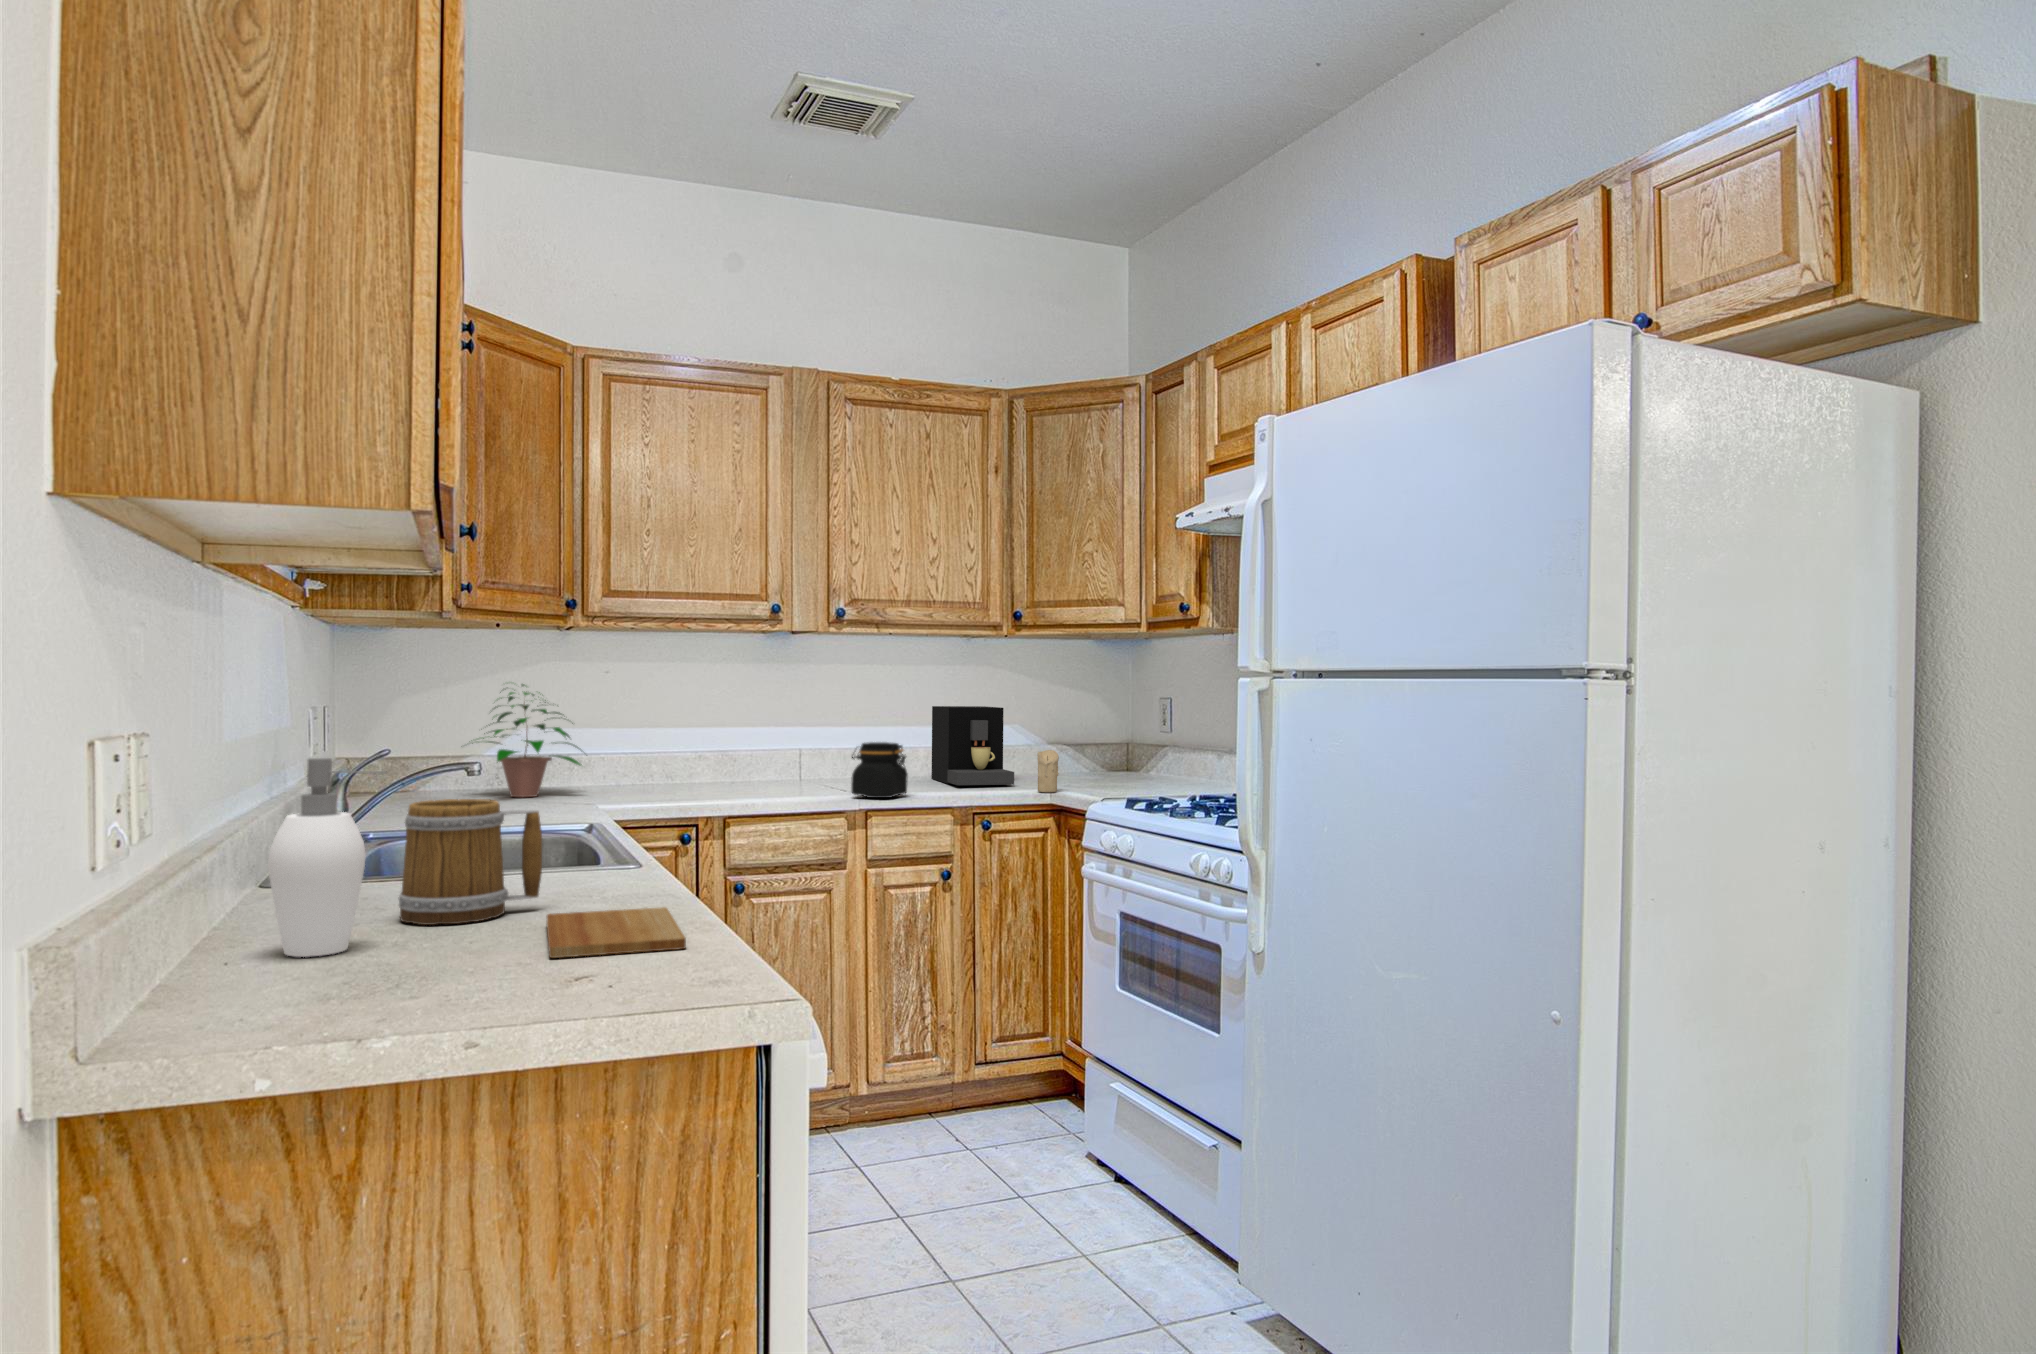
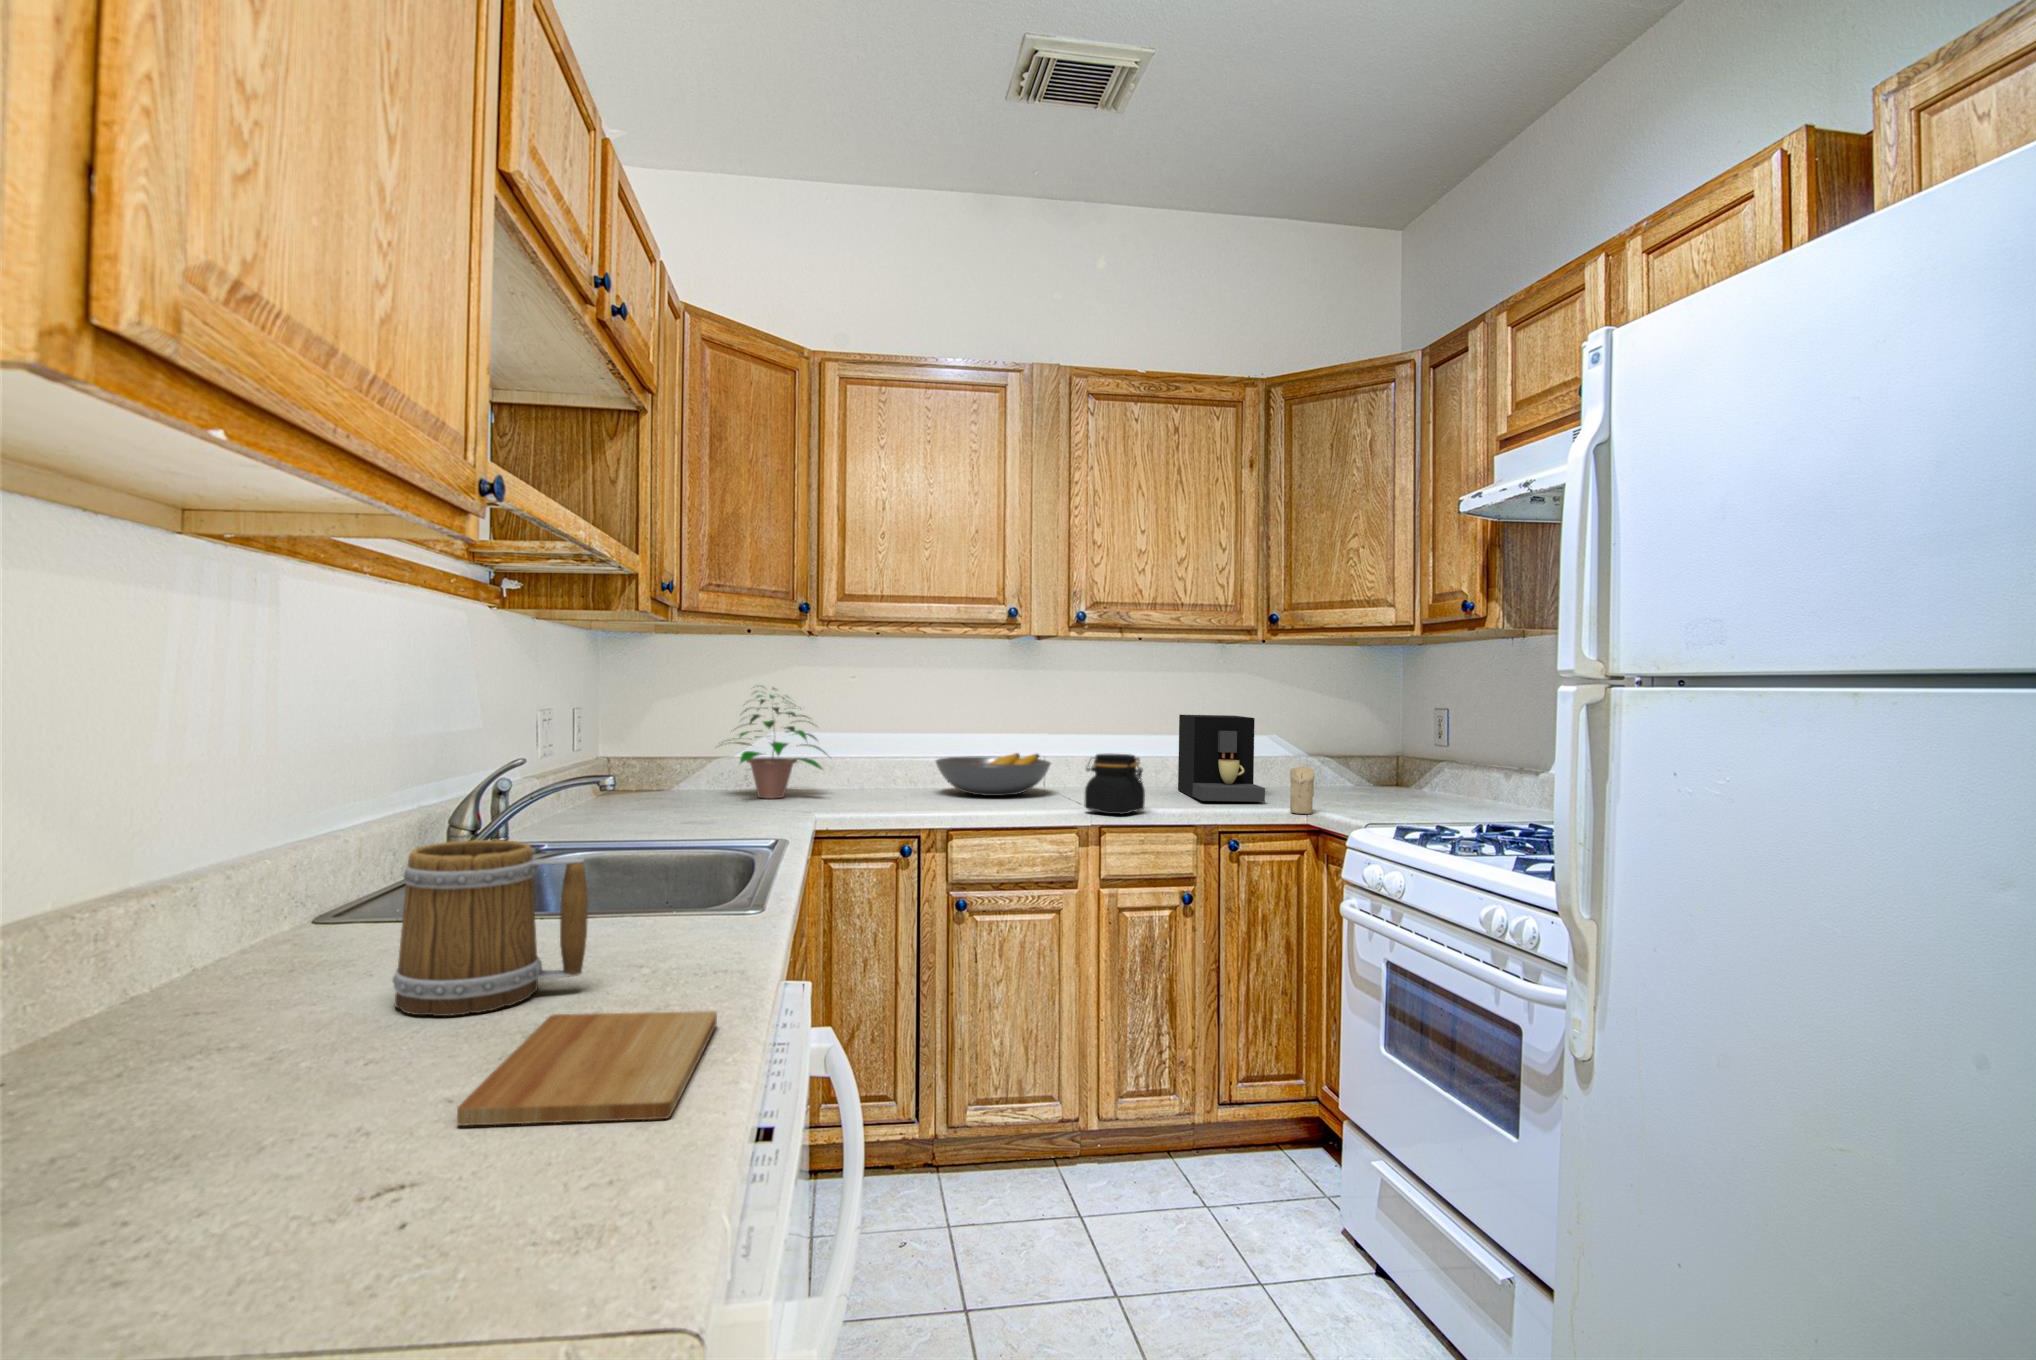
fruit bowl: none [694,746,812,788] -> present [936,753,1051,796]
soap dispenser: present [268,758,386,957] -> none [130,795,286,1081]

